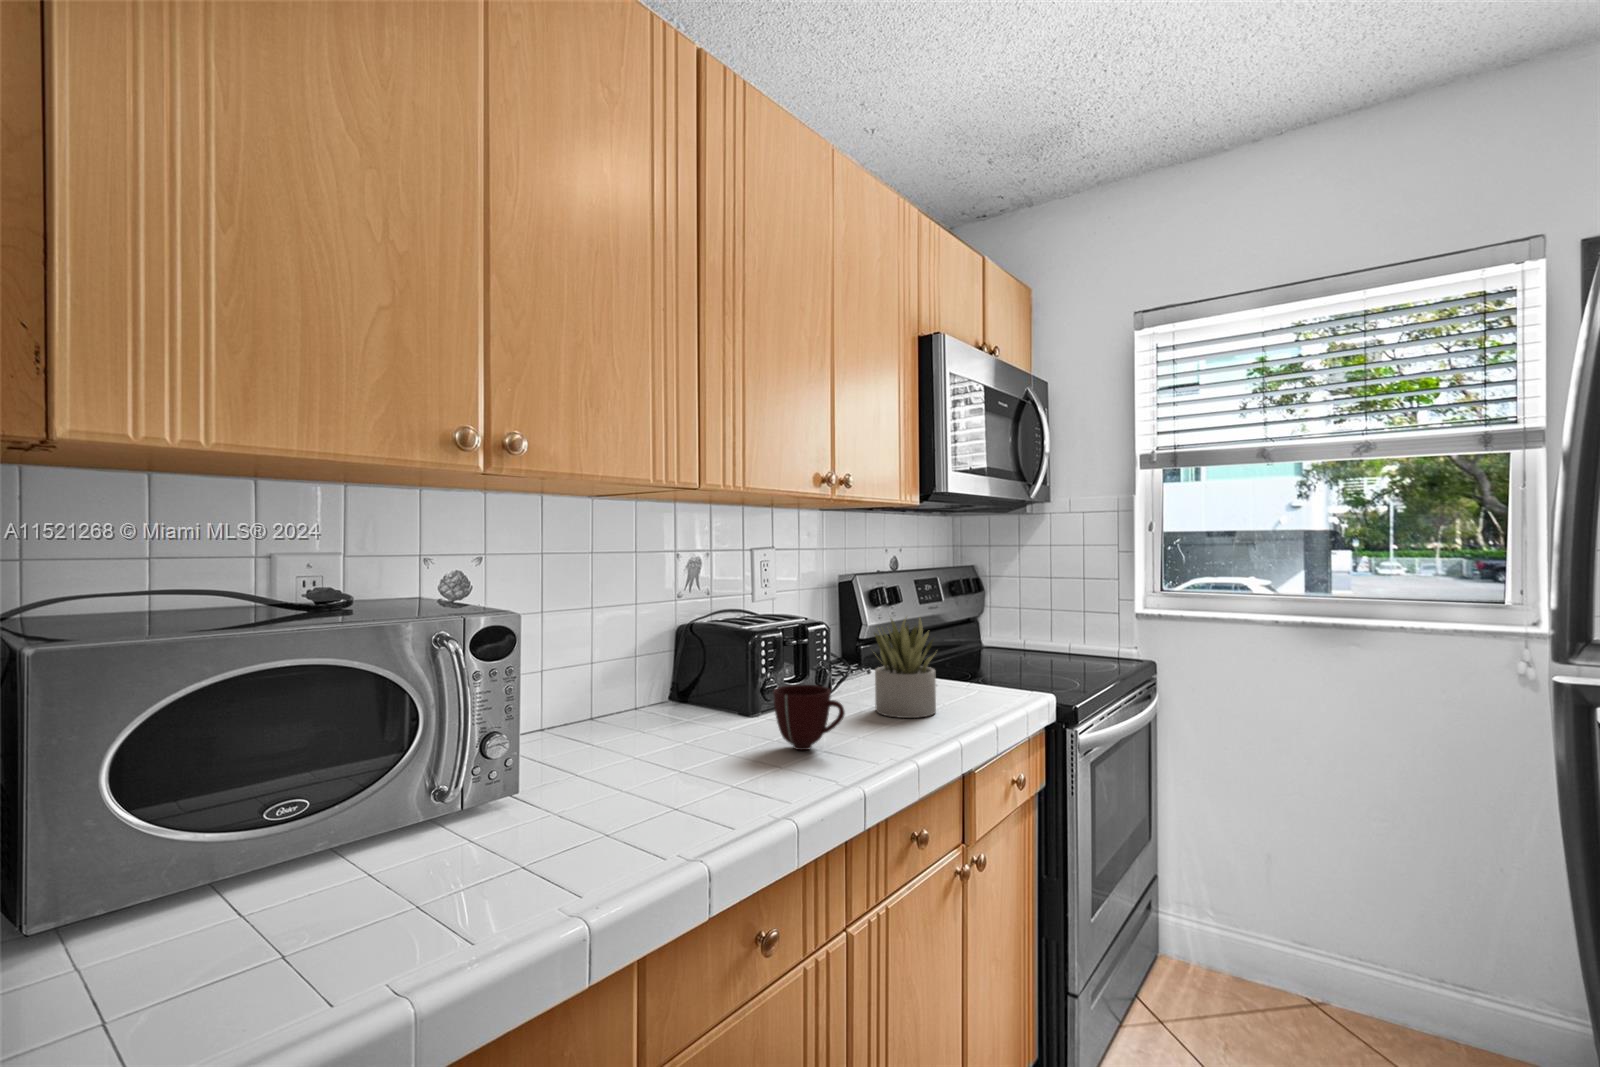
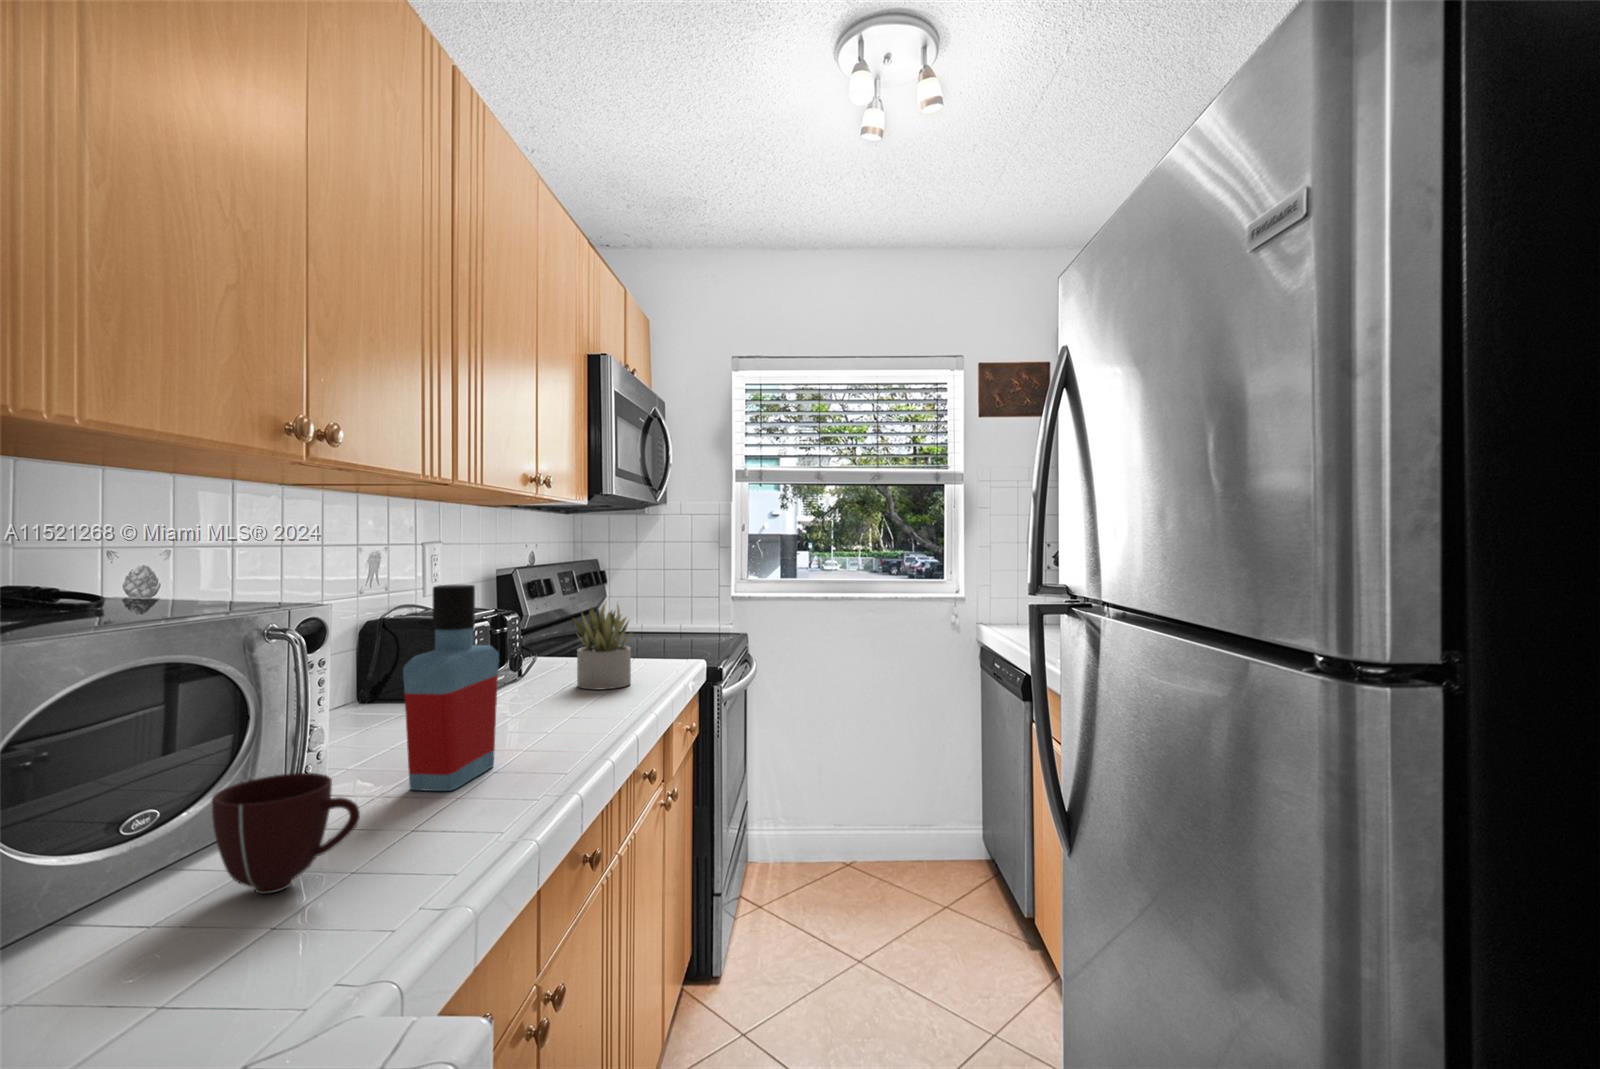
bottle: none [569,595,690,822] -> present [403,585,499,791]
mug: present [773,685,845,750] -> present [212,773,360,894]

